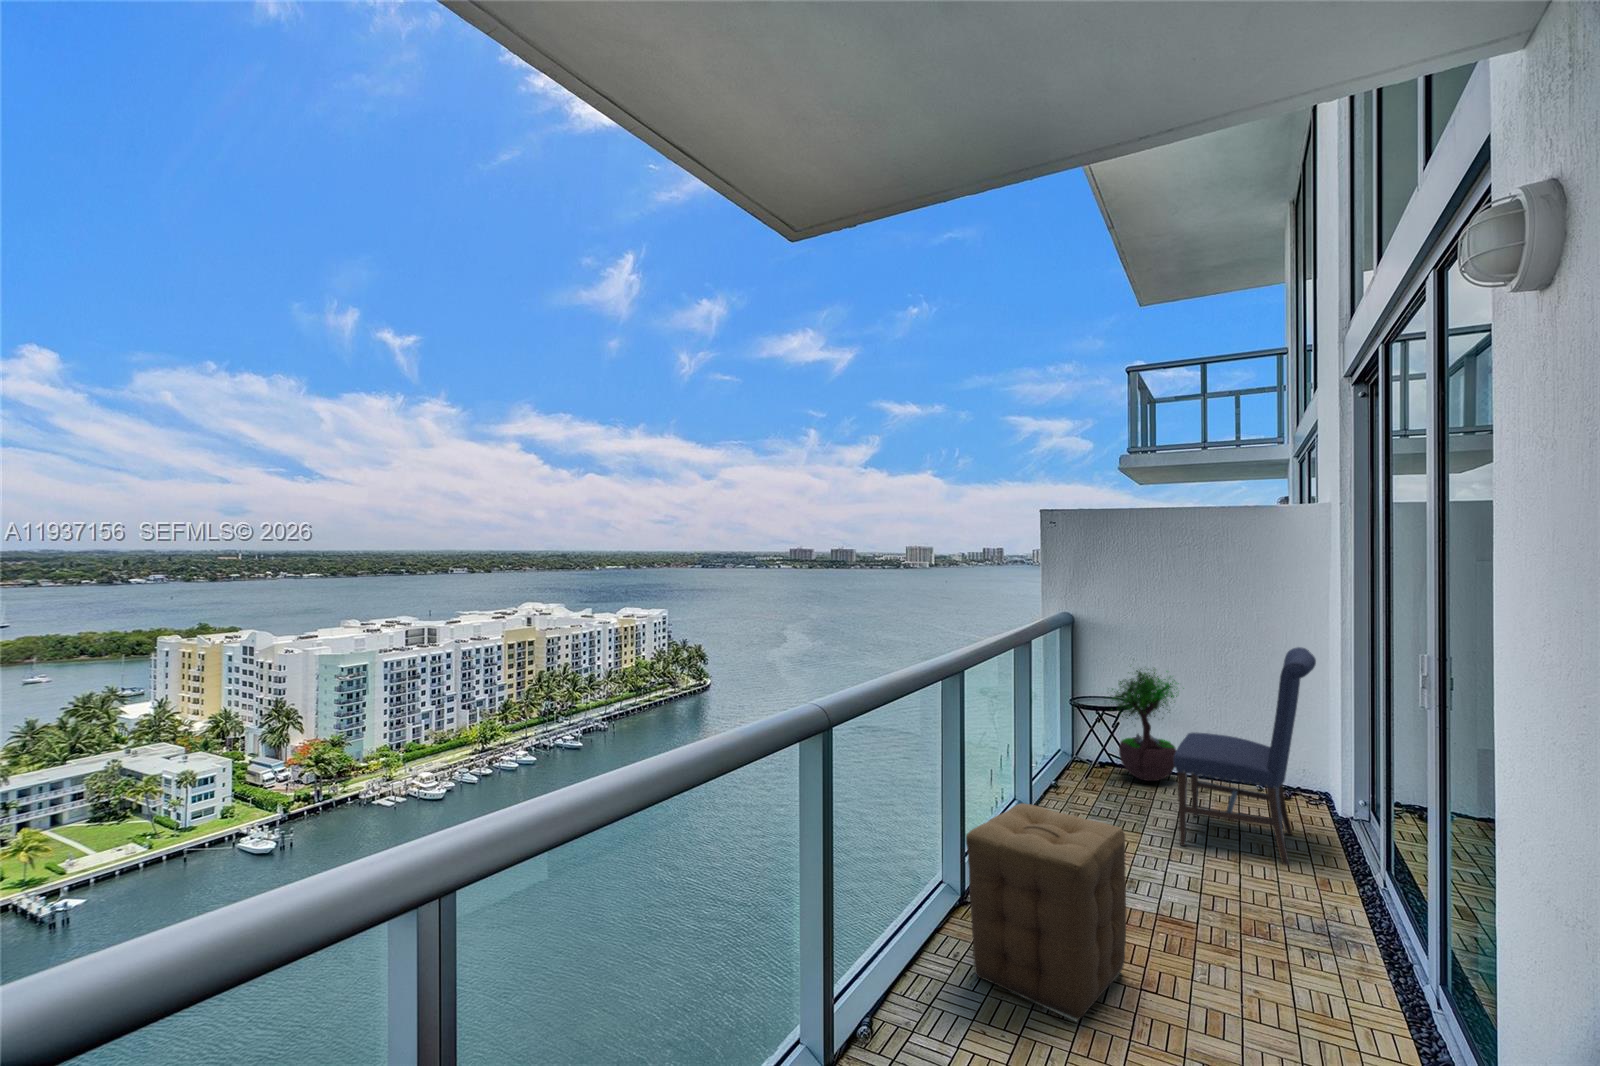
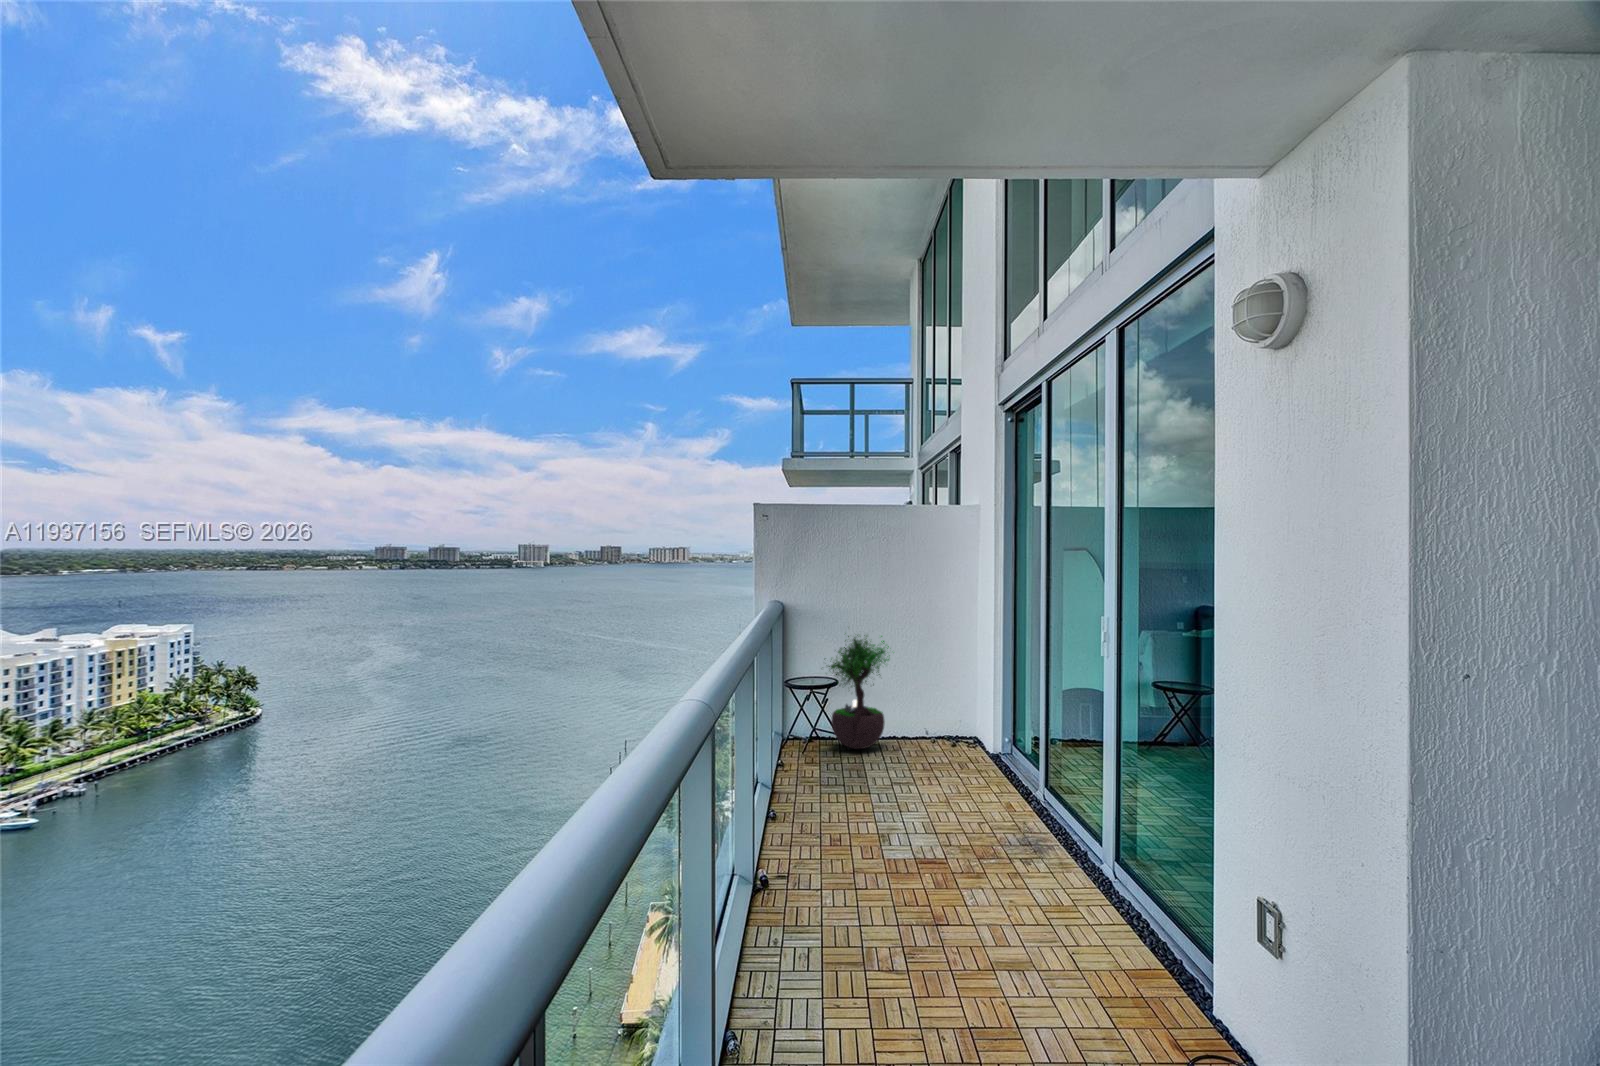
chair: present [1174,647,1316,866] -> none [909,601,1027,800]
ottoman: present [966,803,1126,1021] -> none [794,760,942,972]

